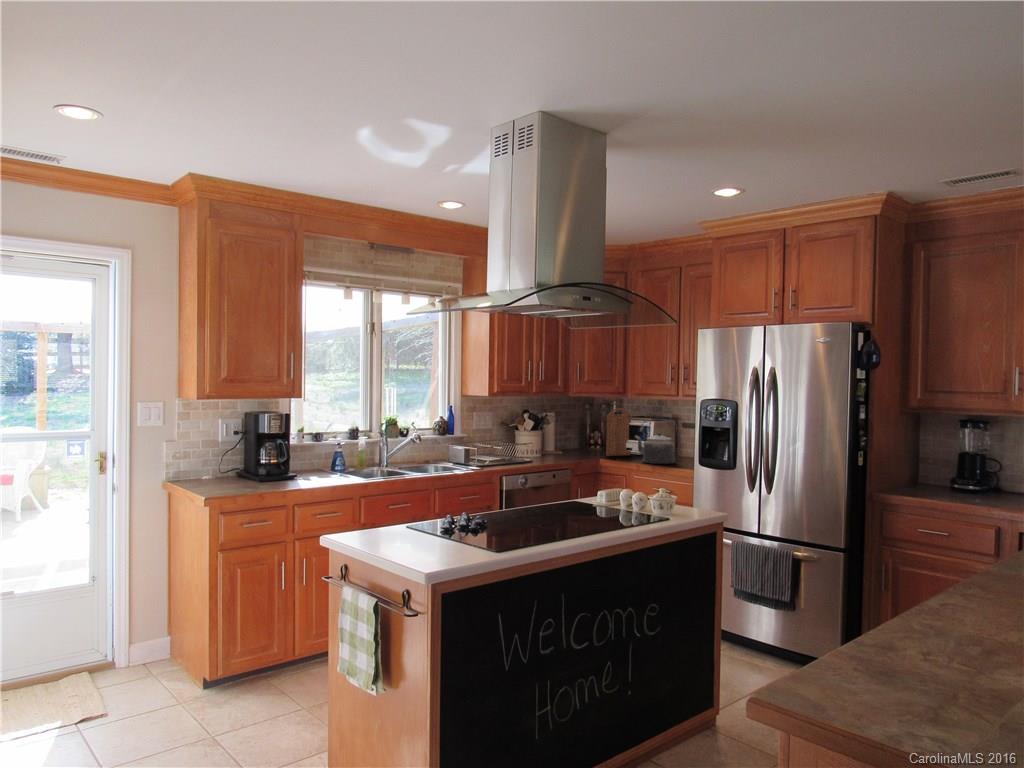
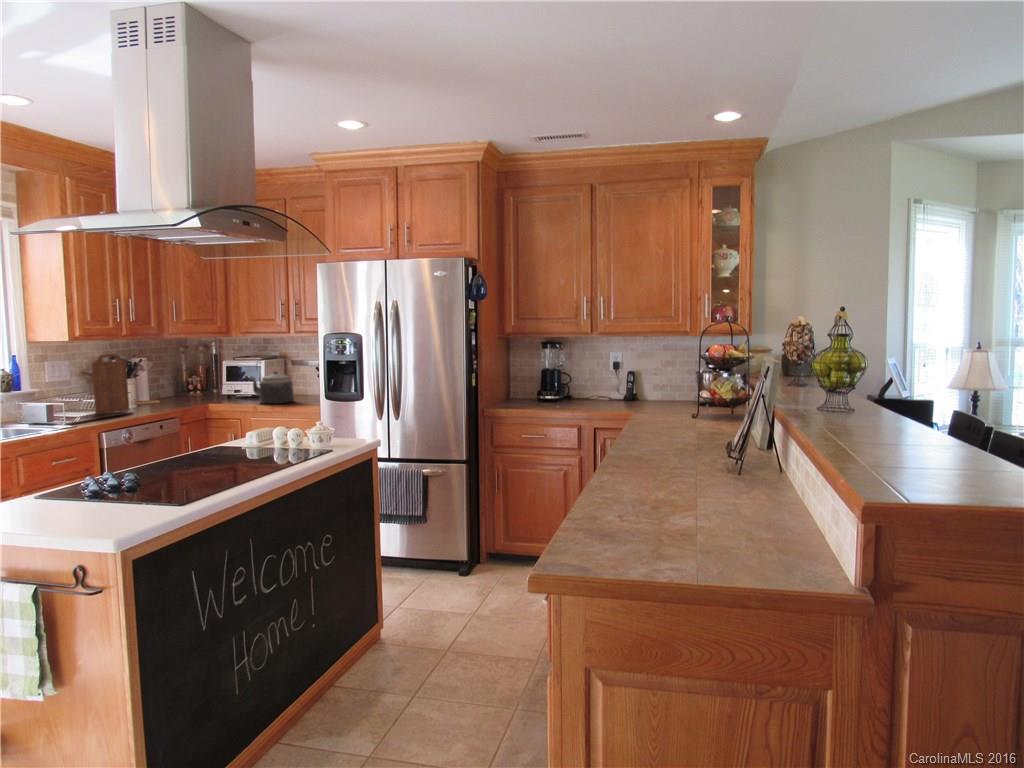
cutting board: present [606,408,631,456] -> present [92,354,129,414]

